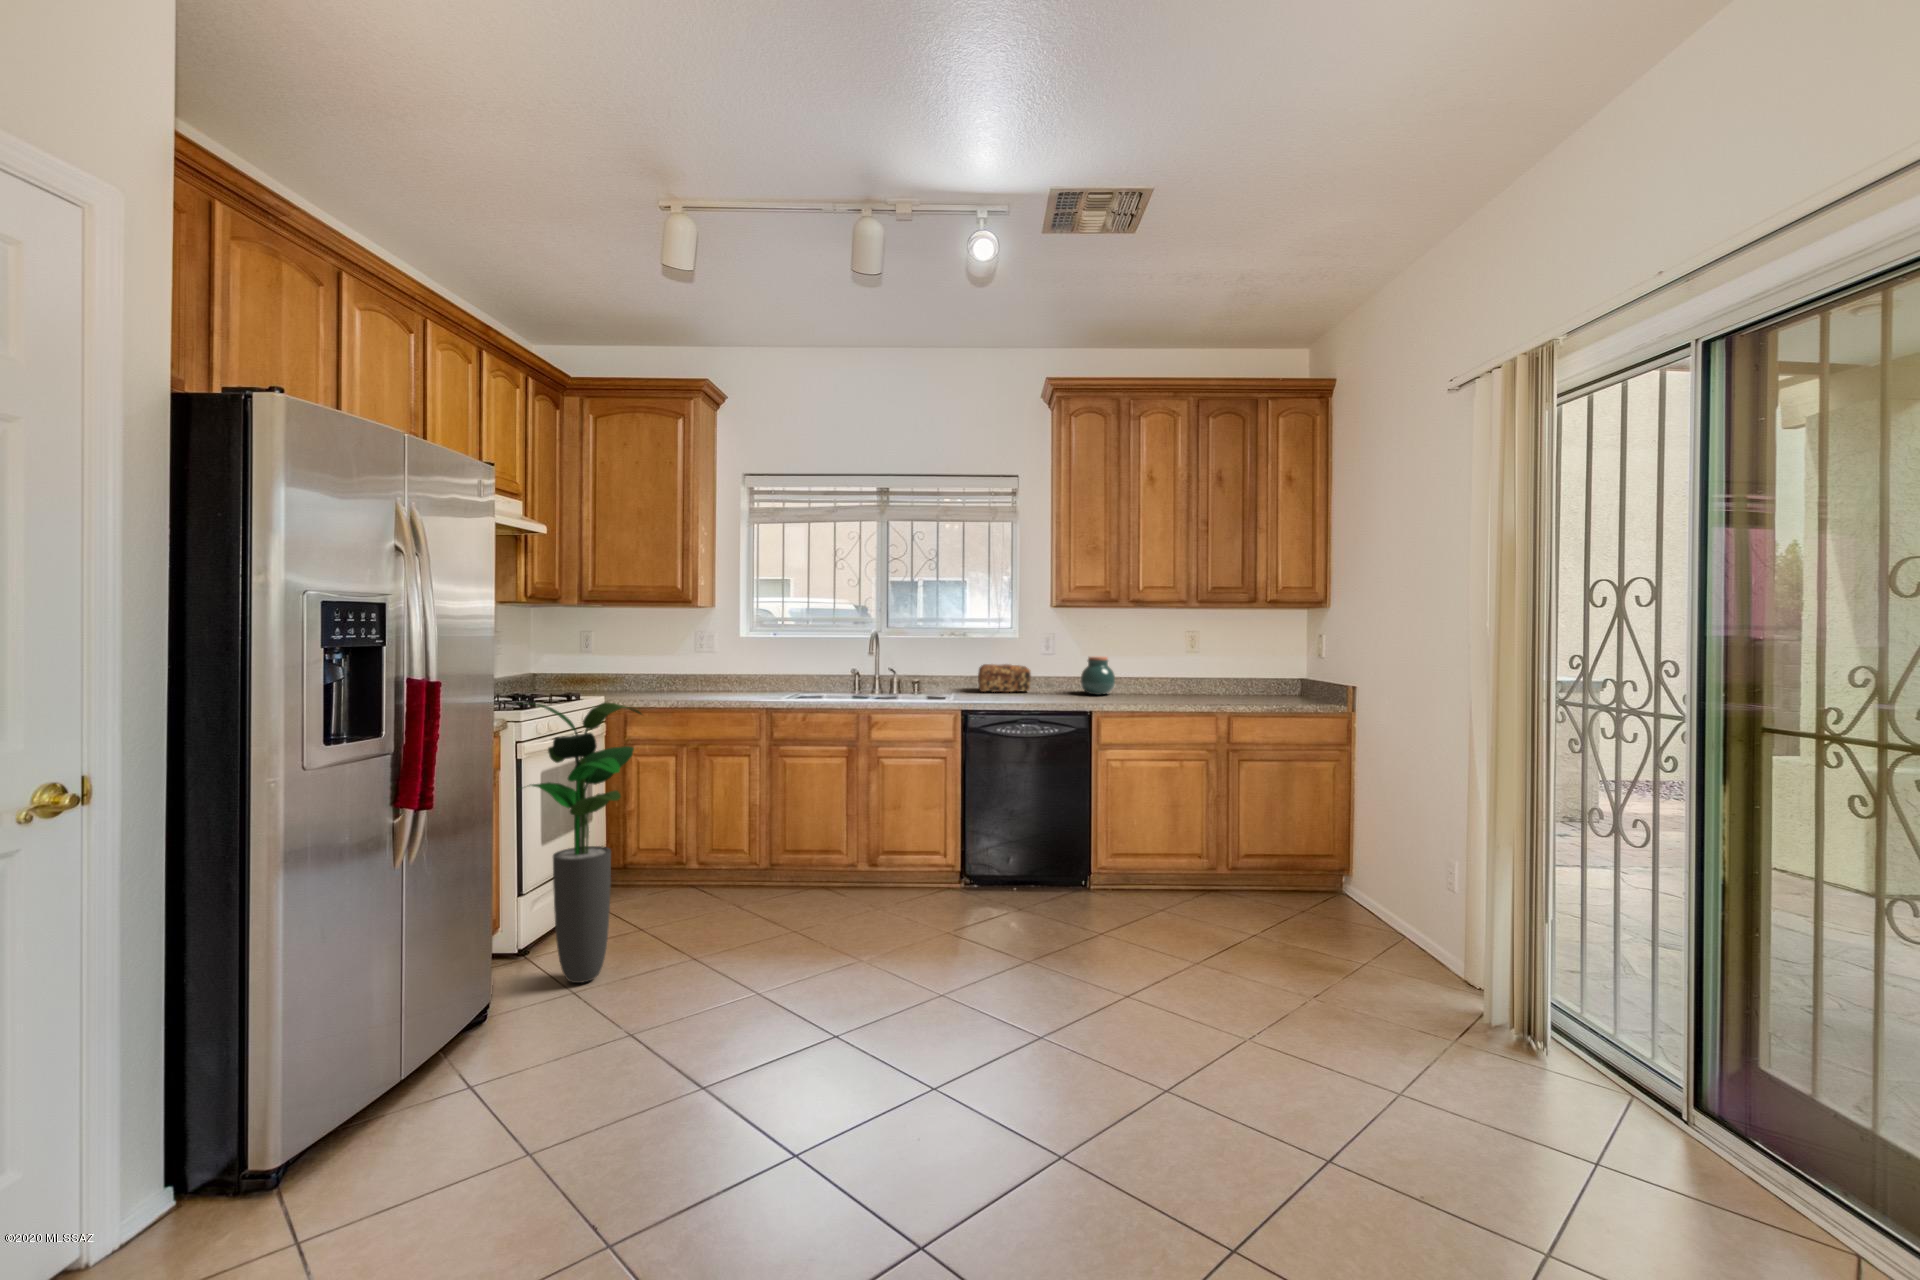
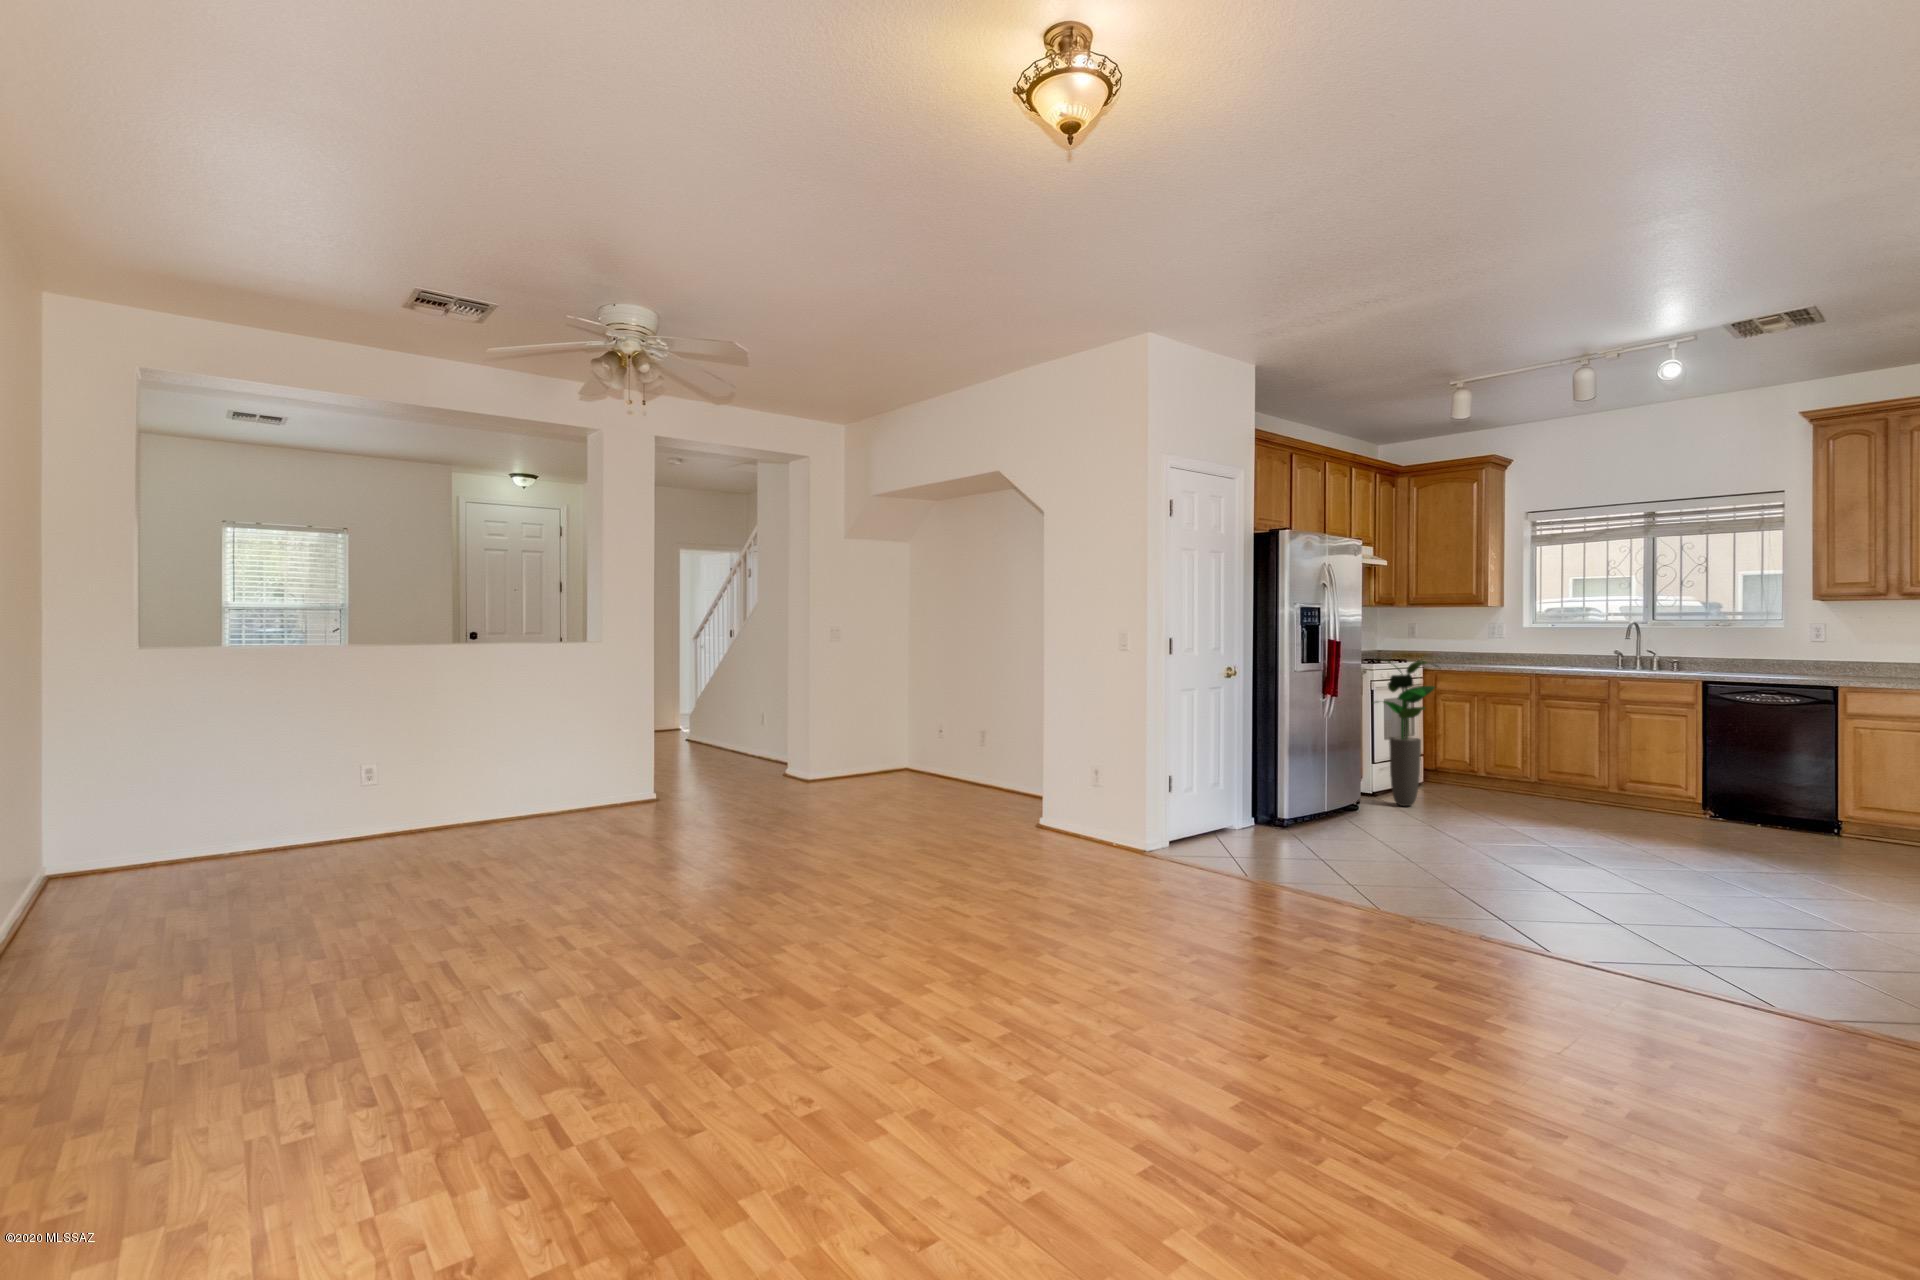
jar: present [1080,657,1115,695] -> none [1850,643,1893,677]
bread loaf: present [978,664,1031,692] -> none [1738,649,1796,672]

